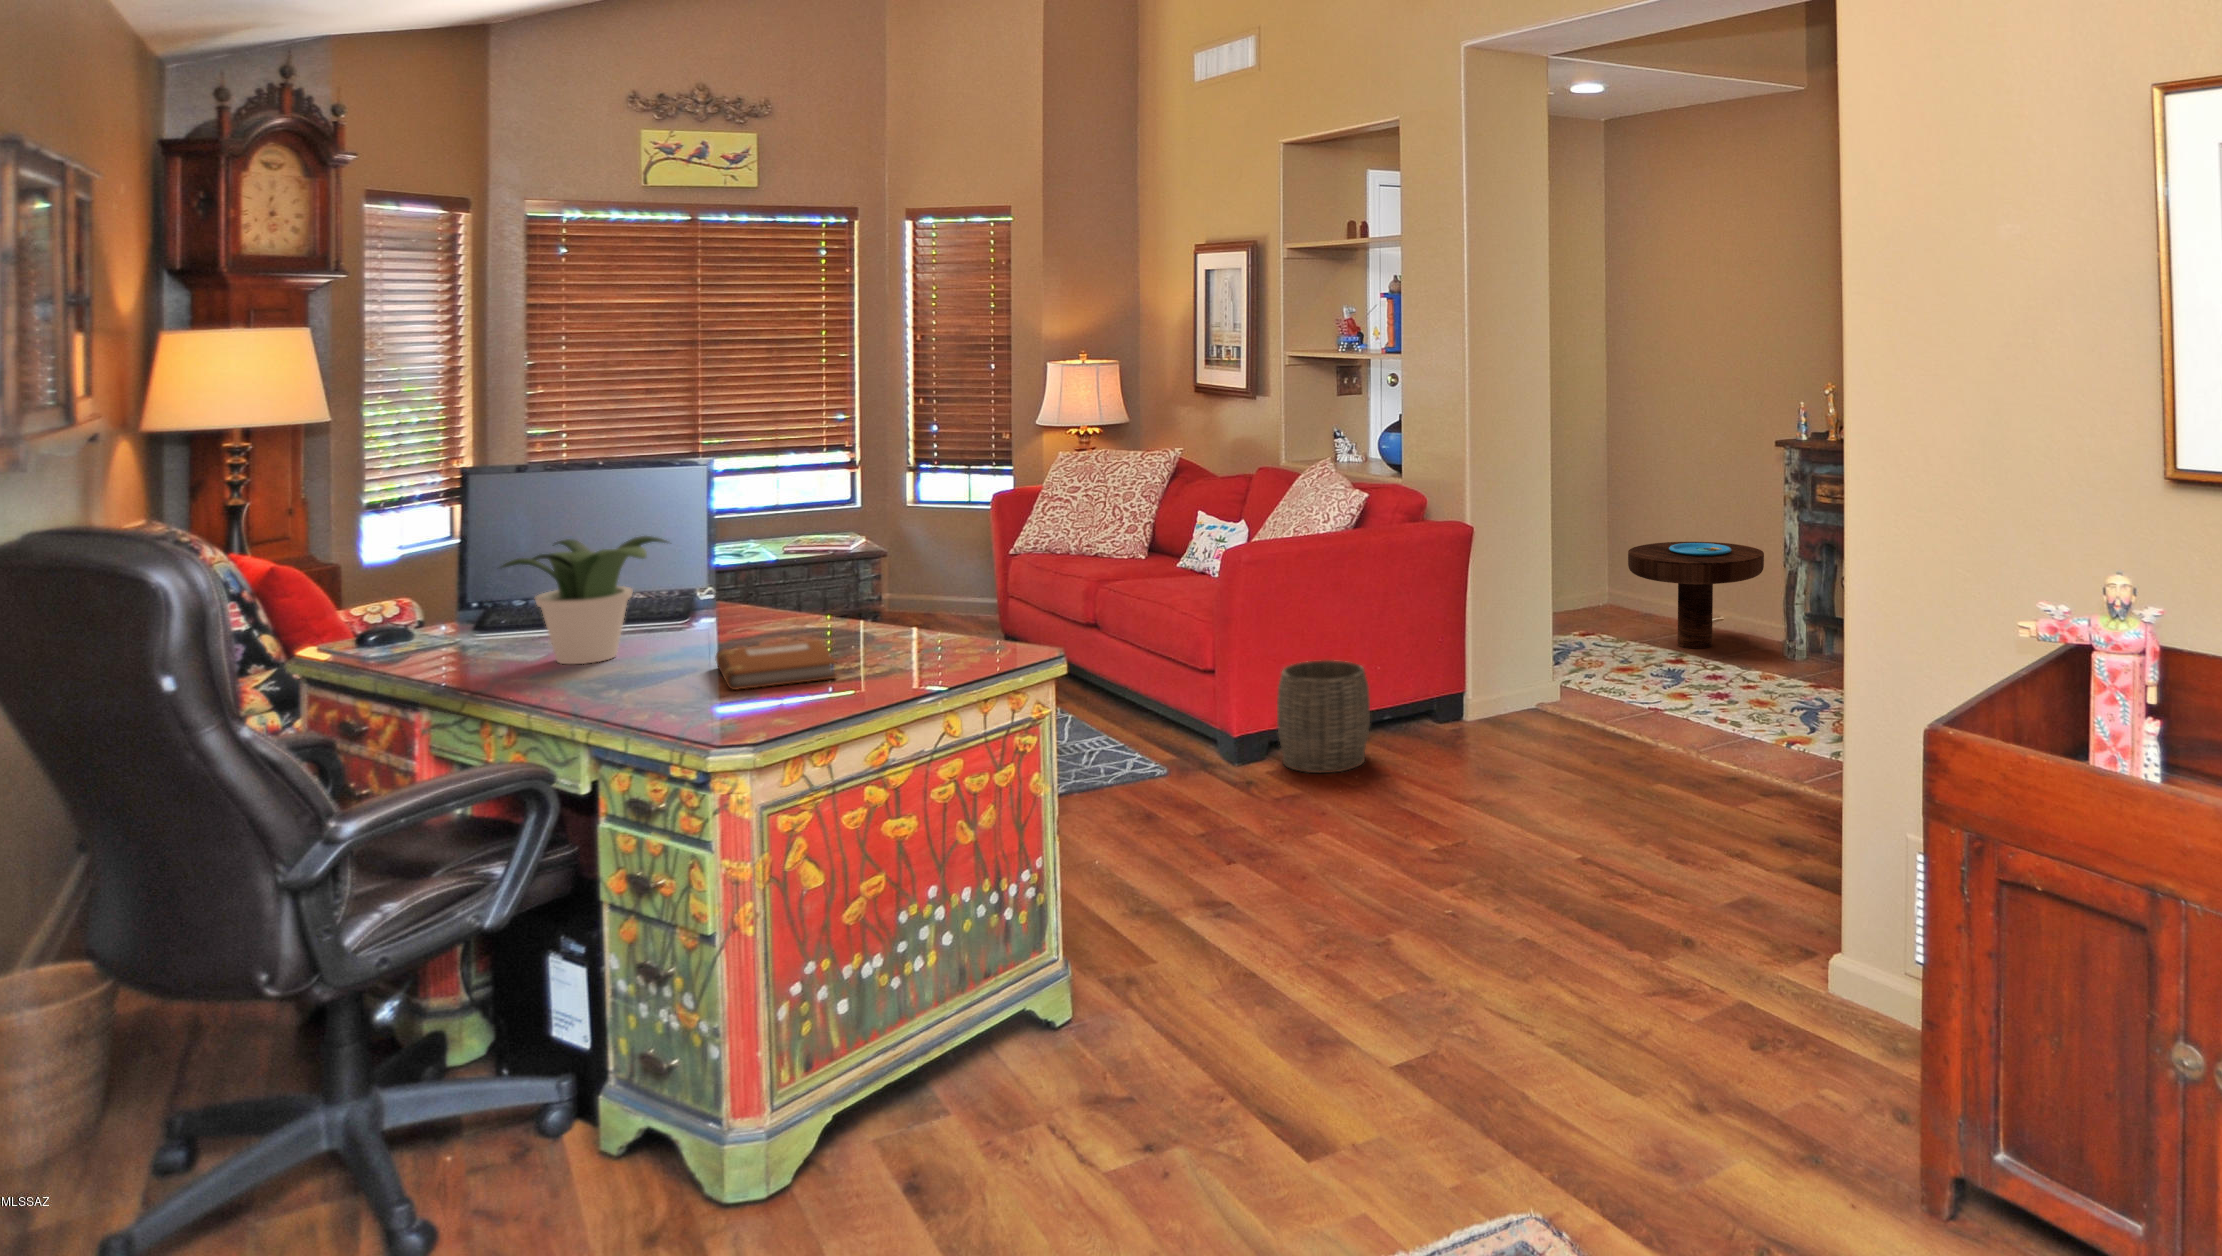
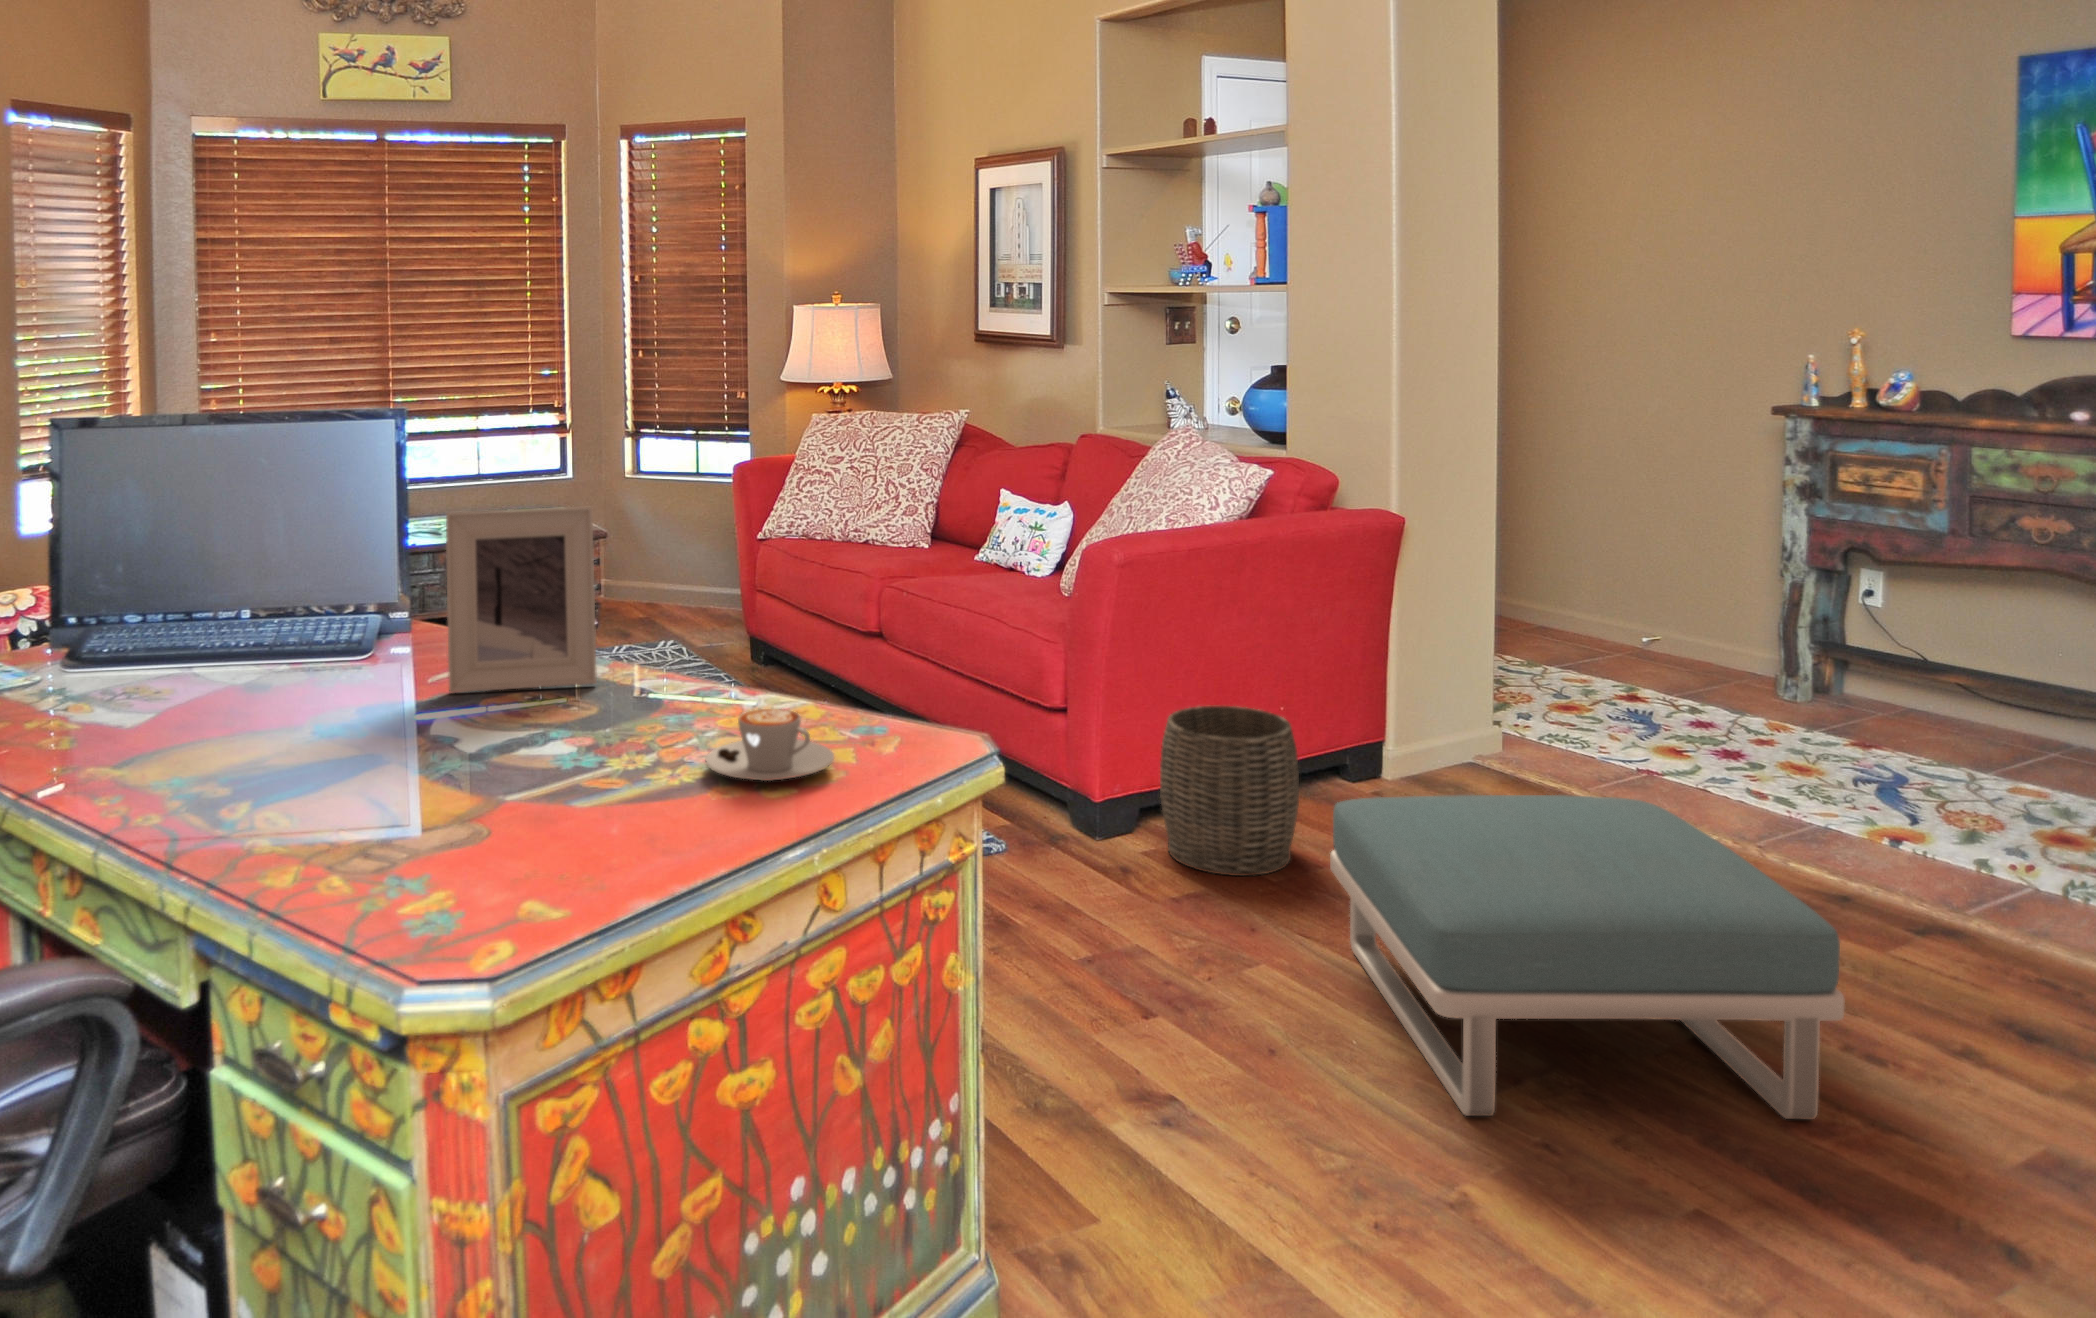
picture frame: none [737,527,836,643] -> present [446,507,597,693]
potted plant: present [501,536,668,664] -> none [82,517,350,727]
side table: present [1628,542,1764,648] -> none [1578,539,1791,690]
coffee cup: none [890,639,966,676] -> present [706,709,834,781]
notebook: present [716,640,837,690] -> none [416,698,619,799]
footstool: none [1361,704,1613,886] -> present [1330,795,1845,1119]

